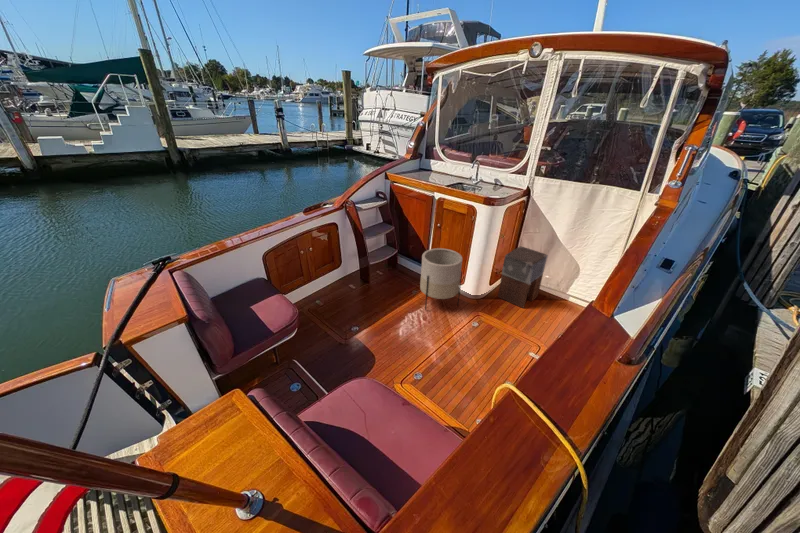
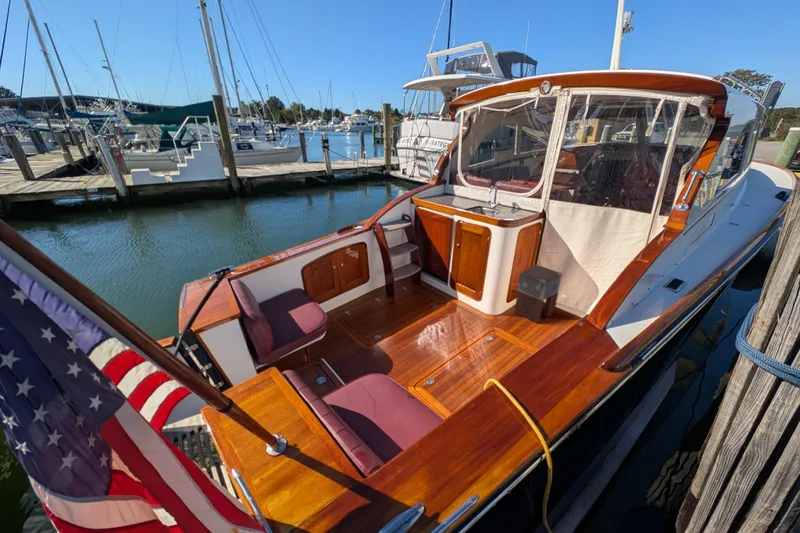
planter: present [420,248,462,310] -> none [440,266,479,322]

